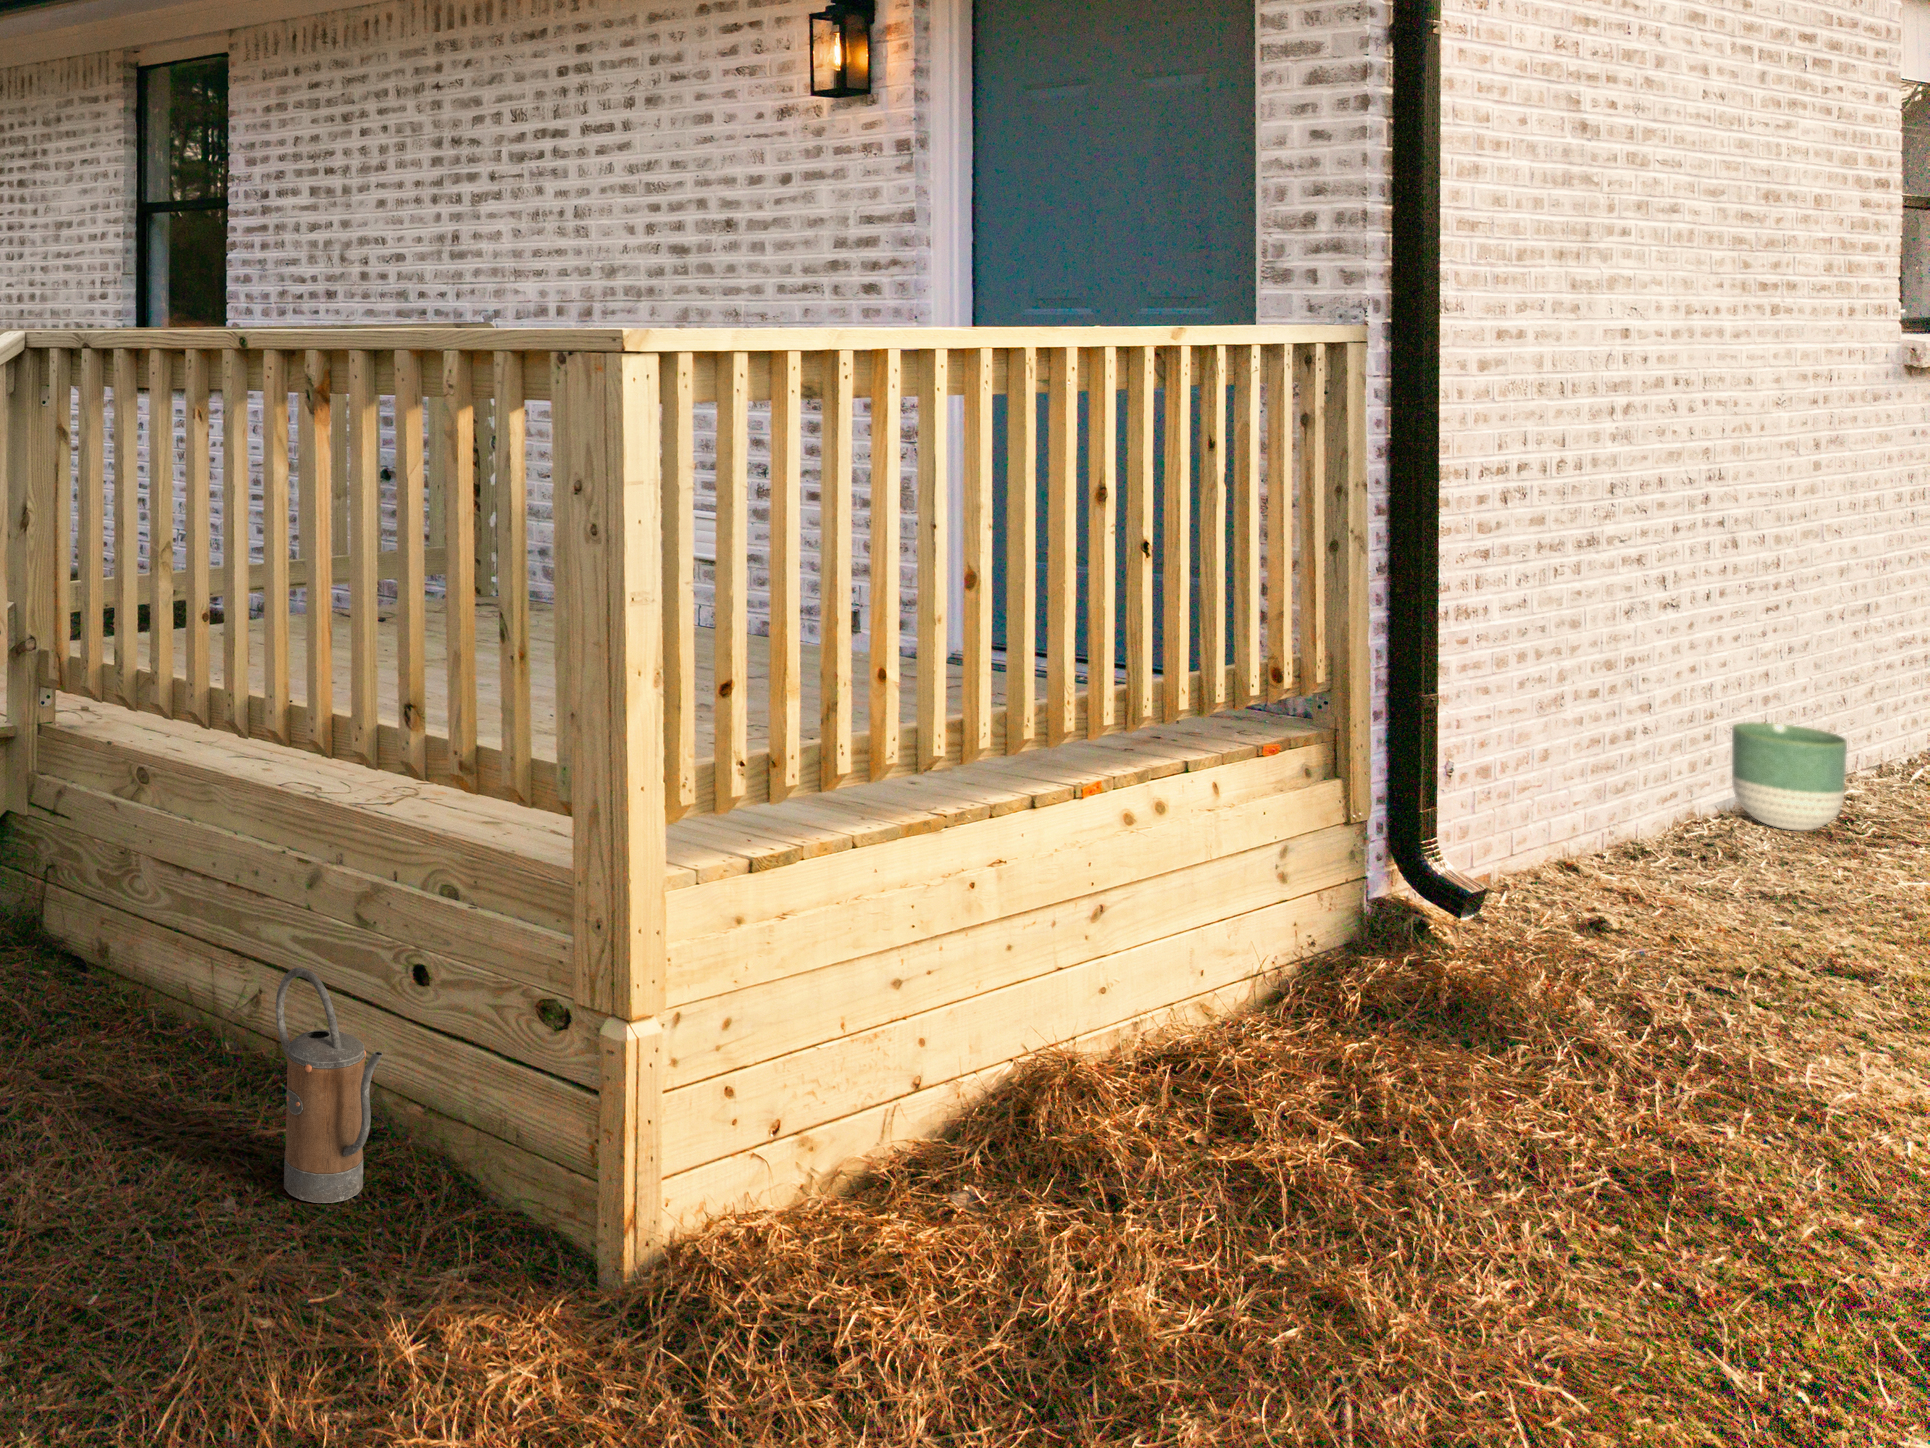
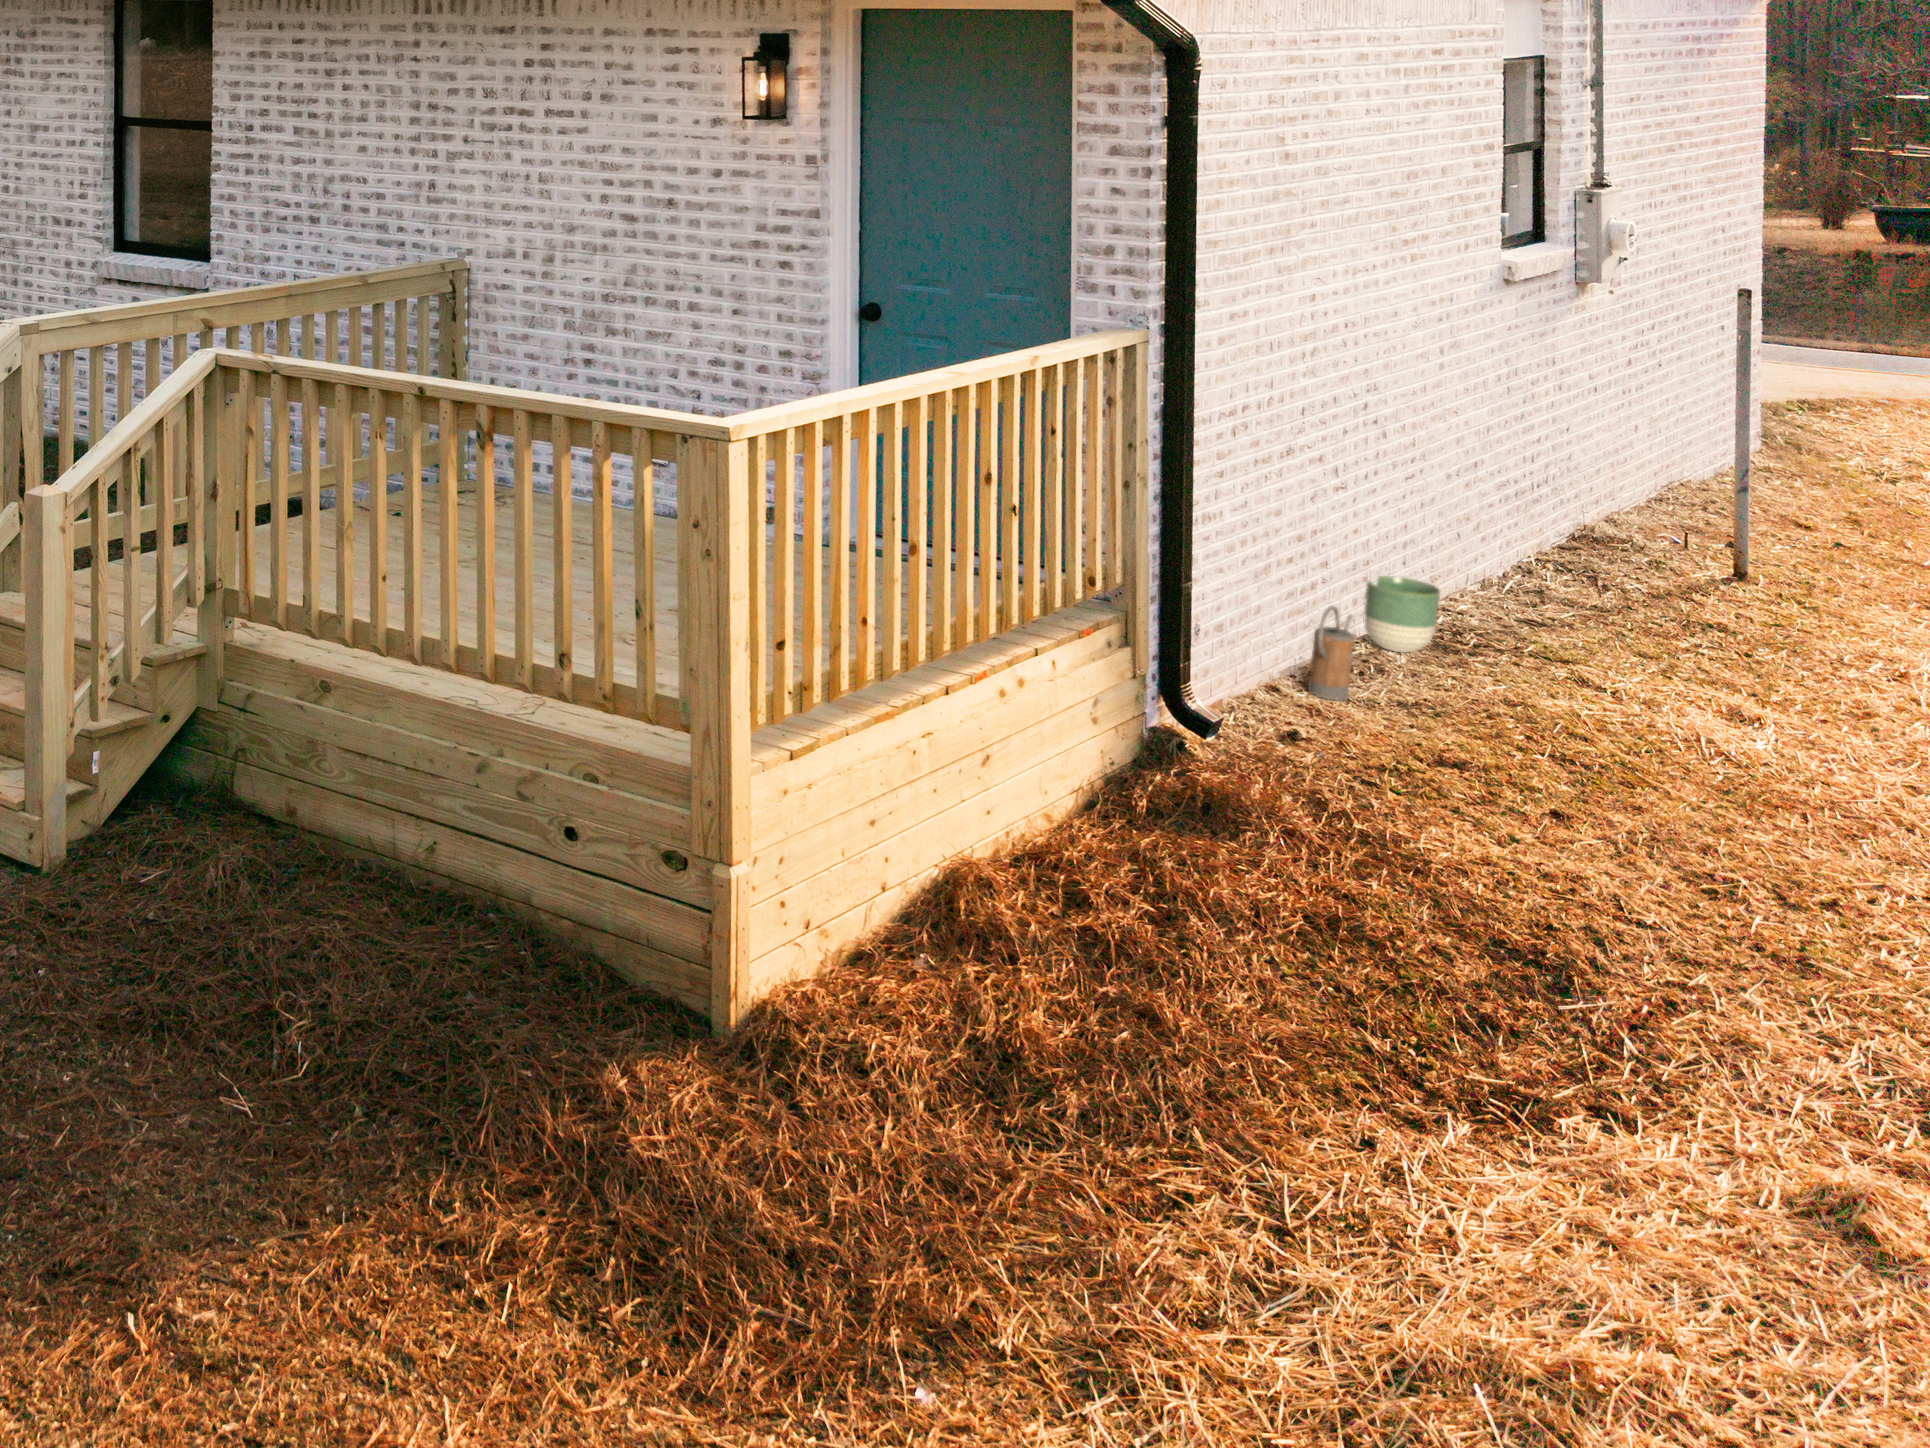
watering can: present [276,968,383,1203] -> present [1308,606,1354,700]

